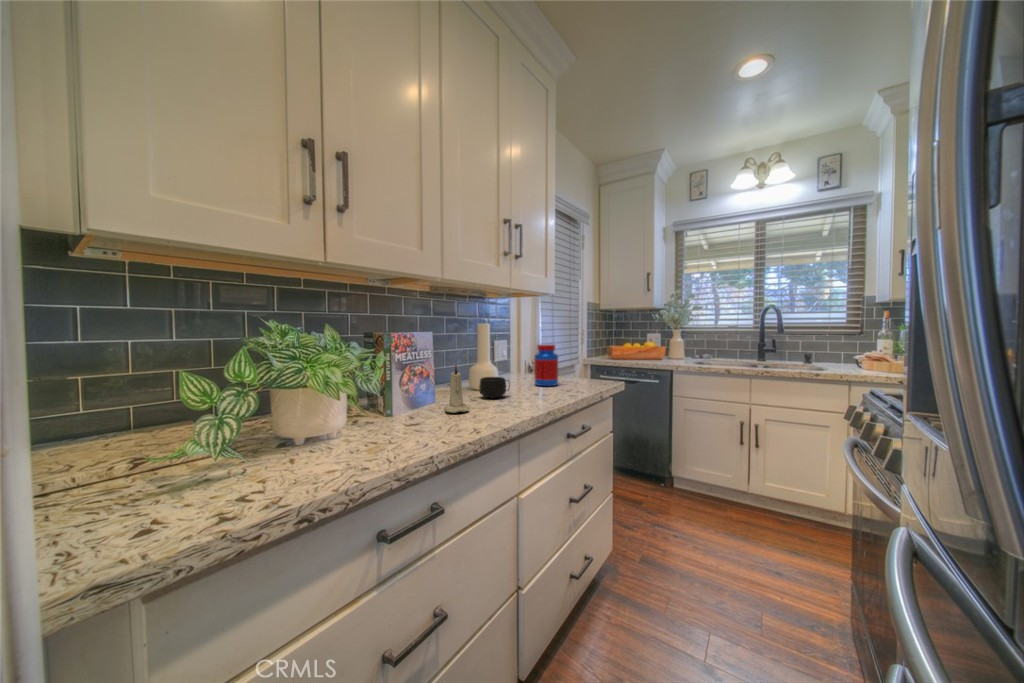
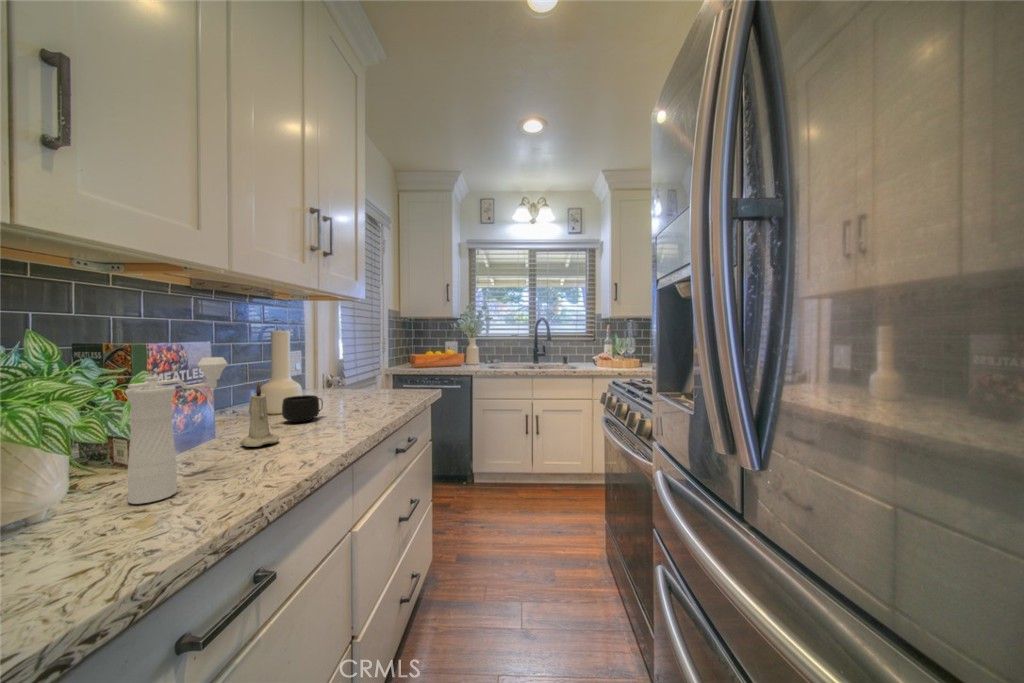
pepper mill: none [368,343,429,439] -> present [125,357,228,504]
jar: present [534,344,558,386] -> none [346,355,375,402]

